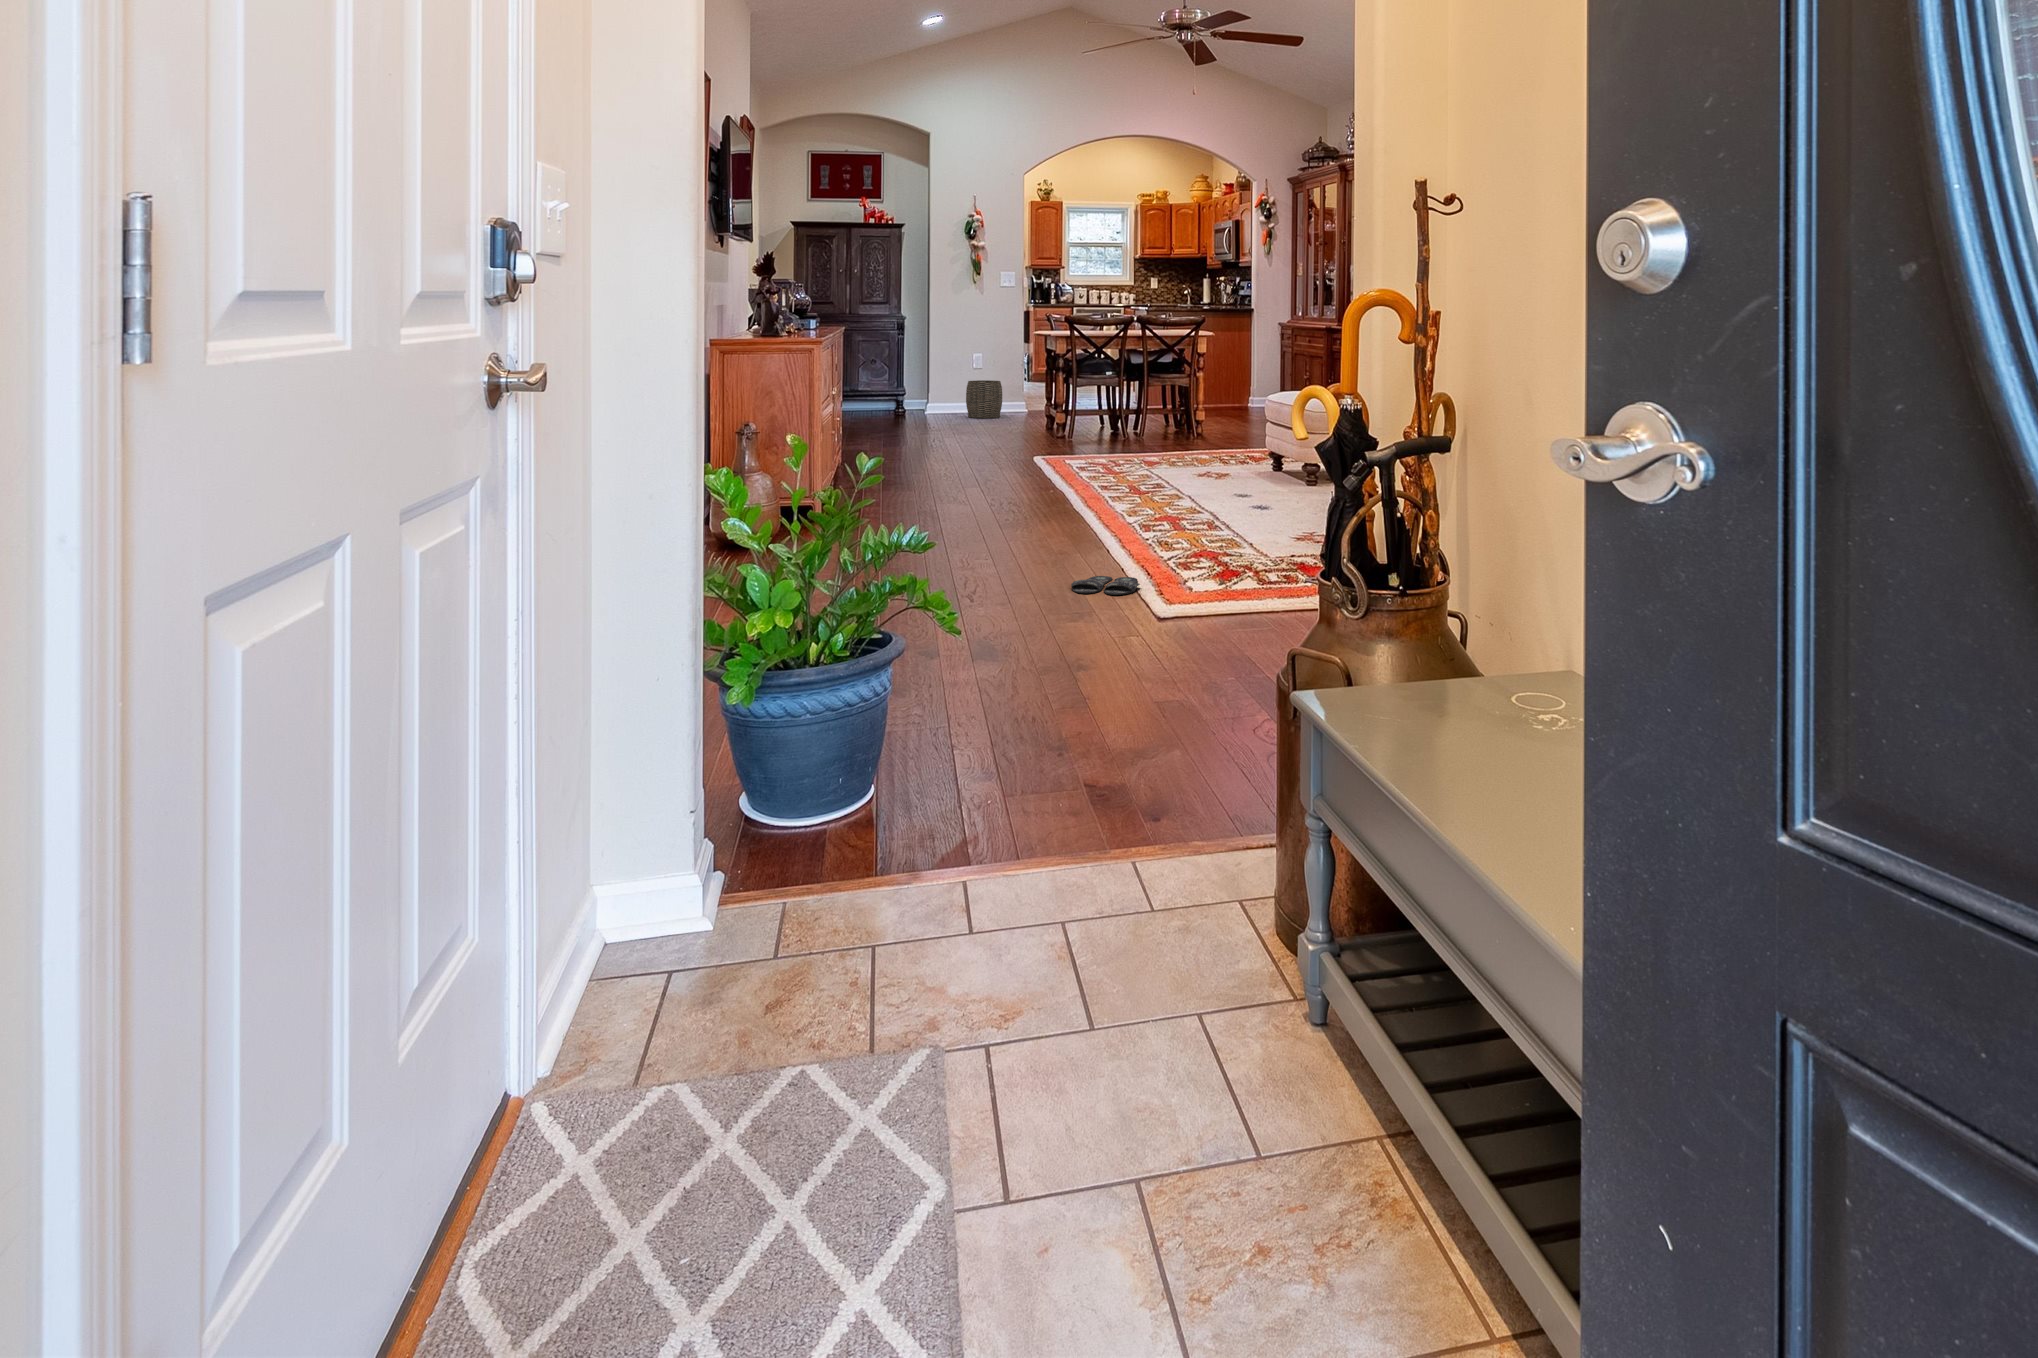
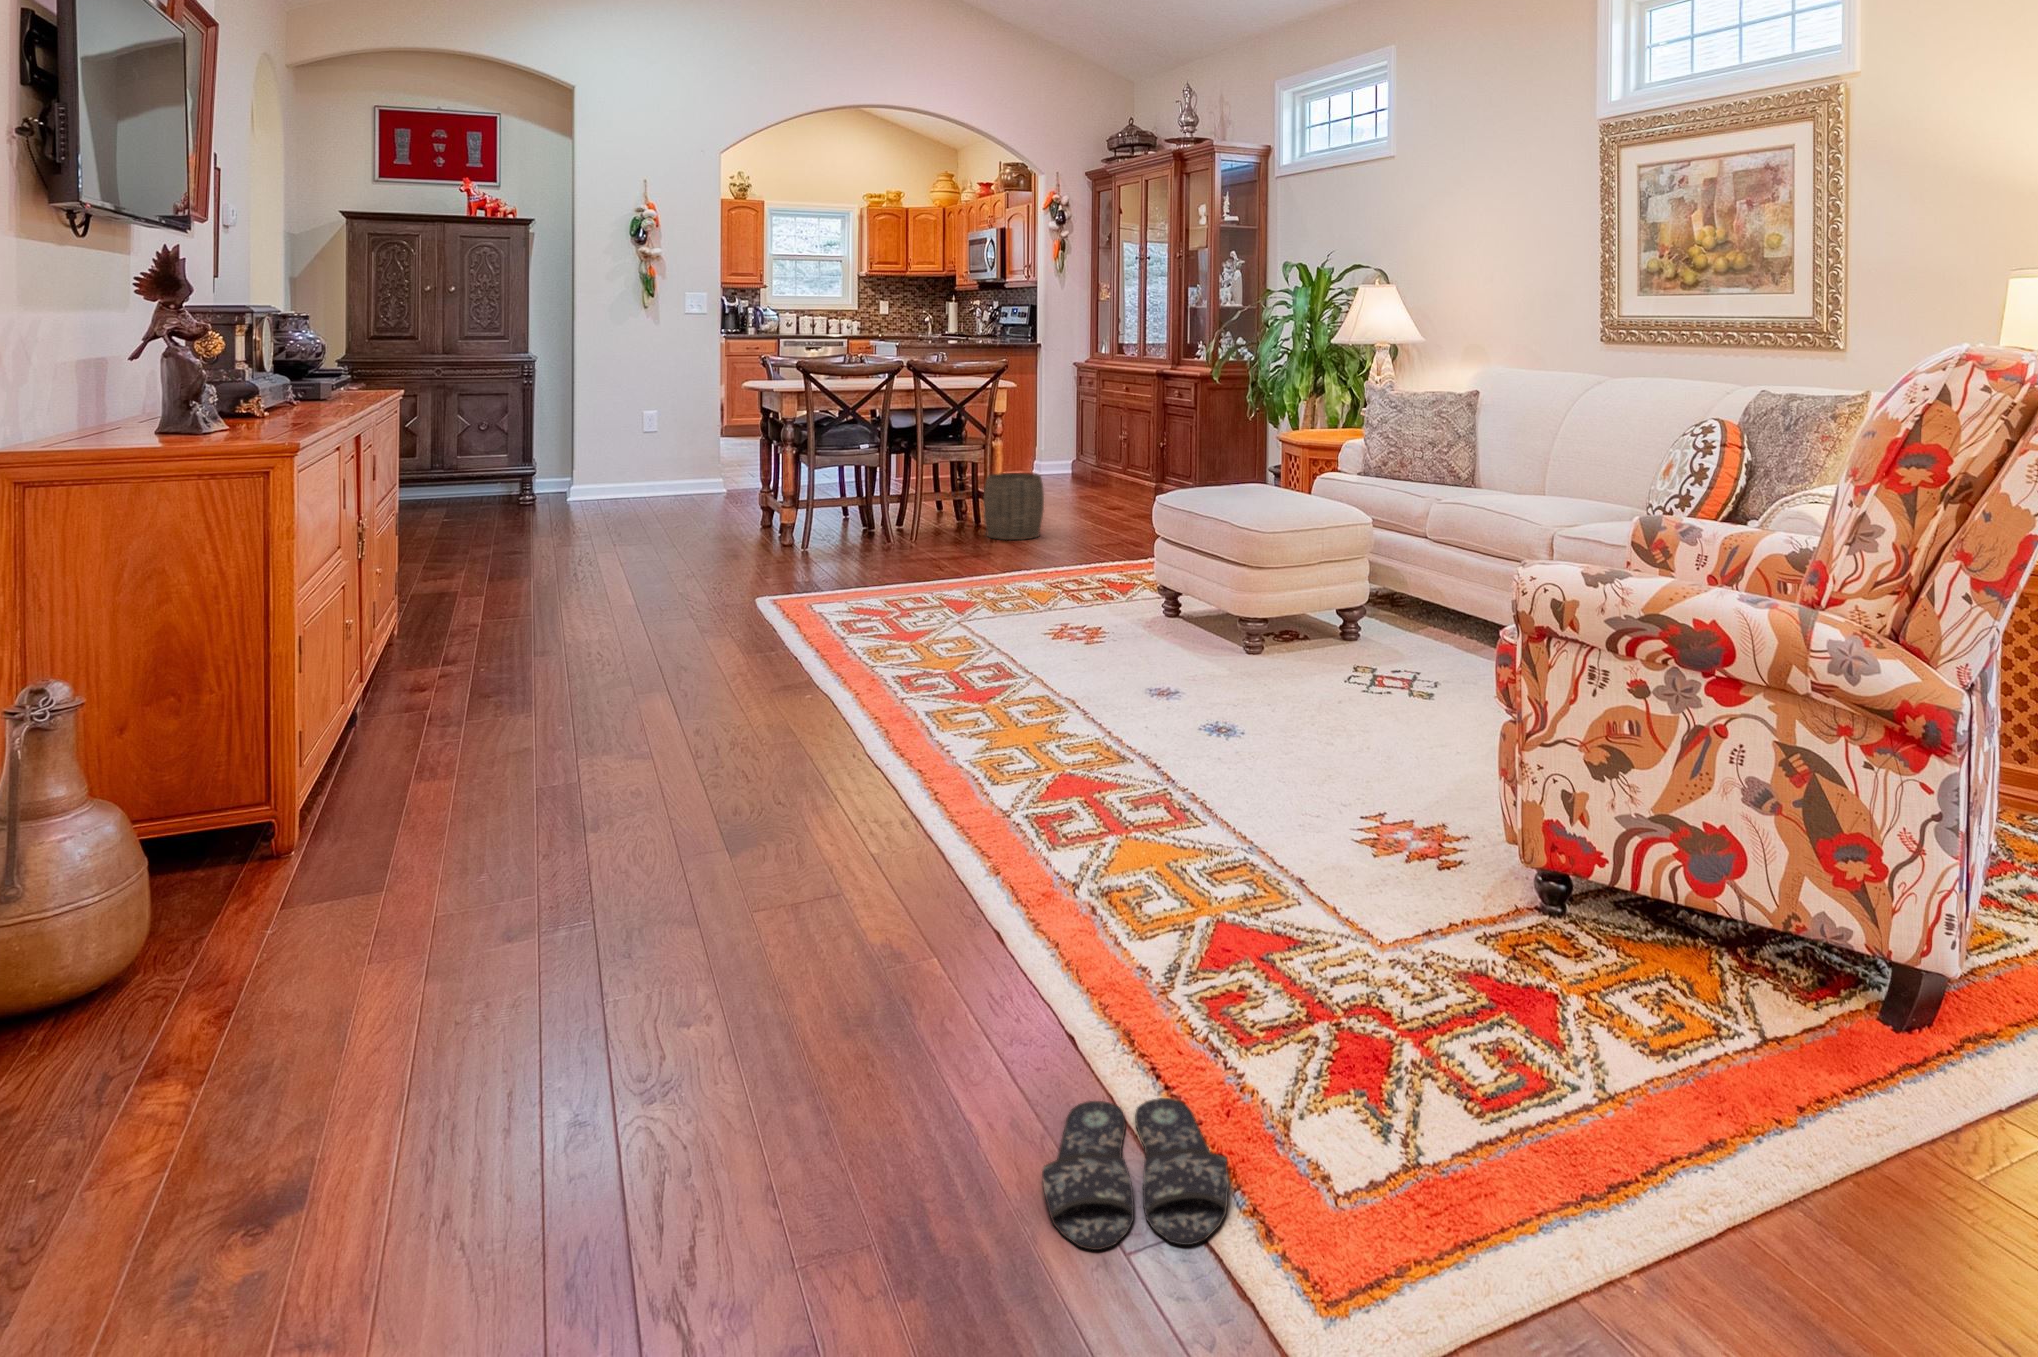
woven basket: present [966,380,1002,418] -> present [983,473,1044,540]

